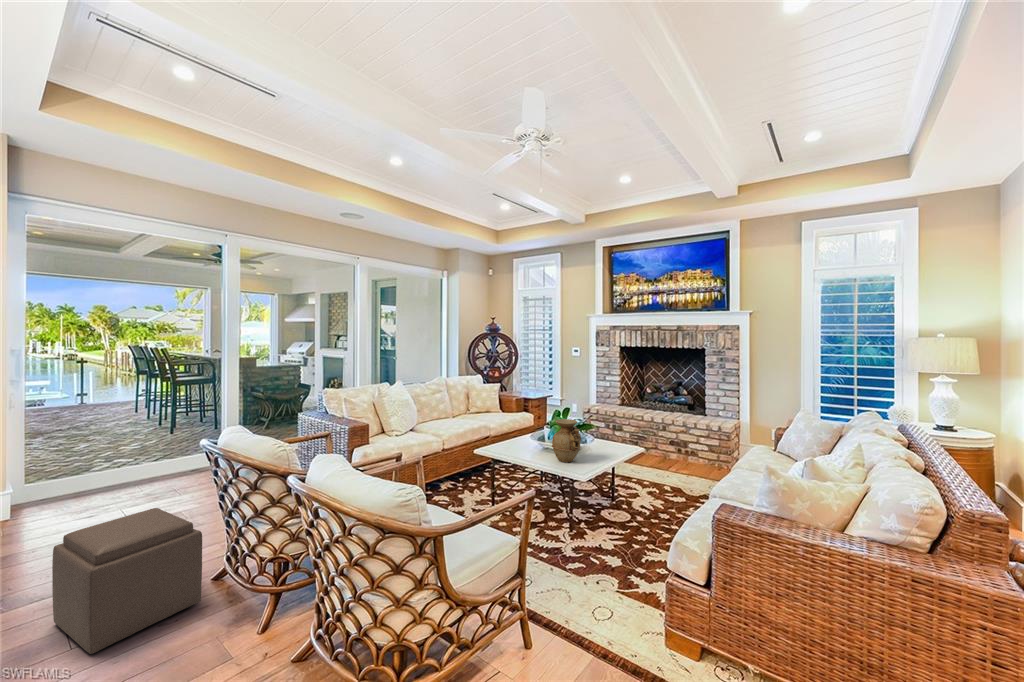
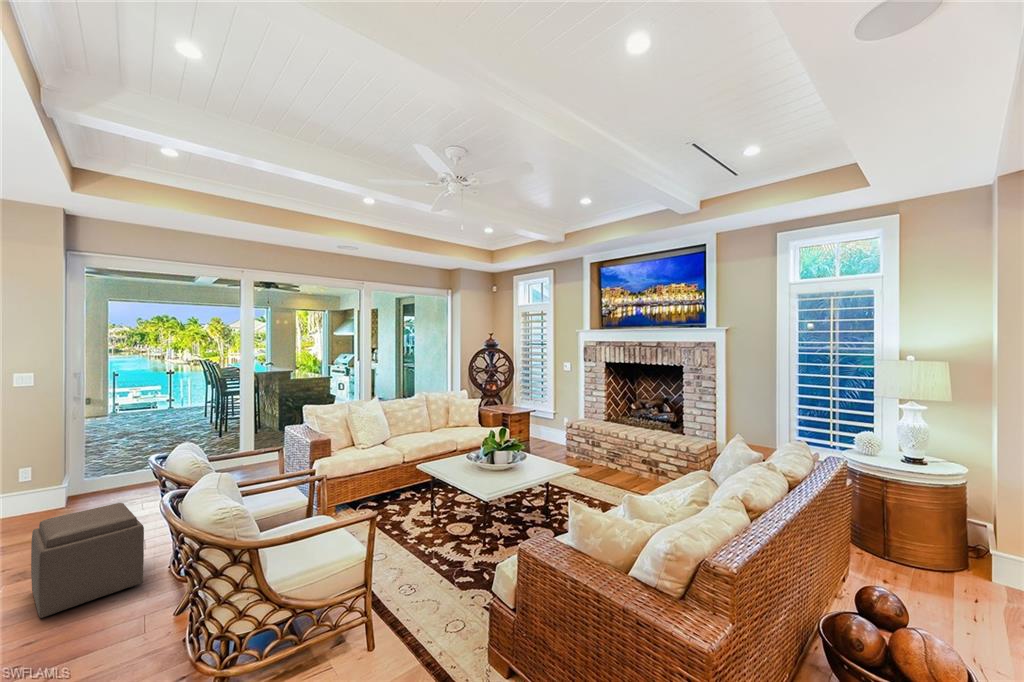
vase: present [552,419,581,462] -> none [477,437,505,479]

